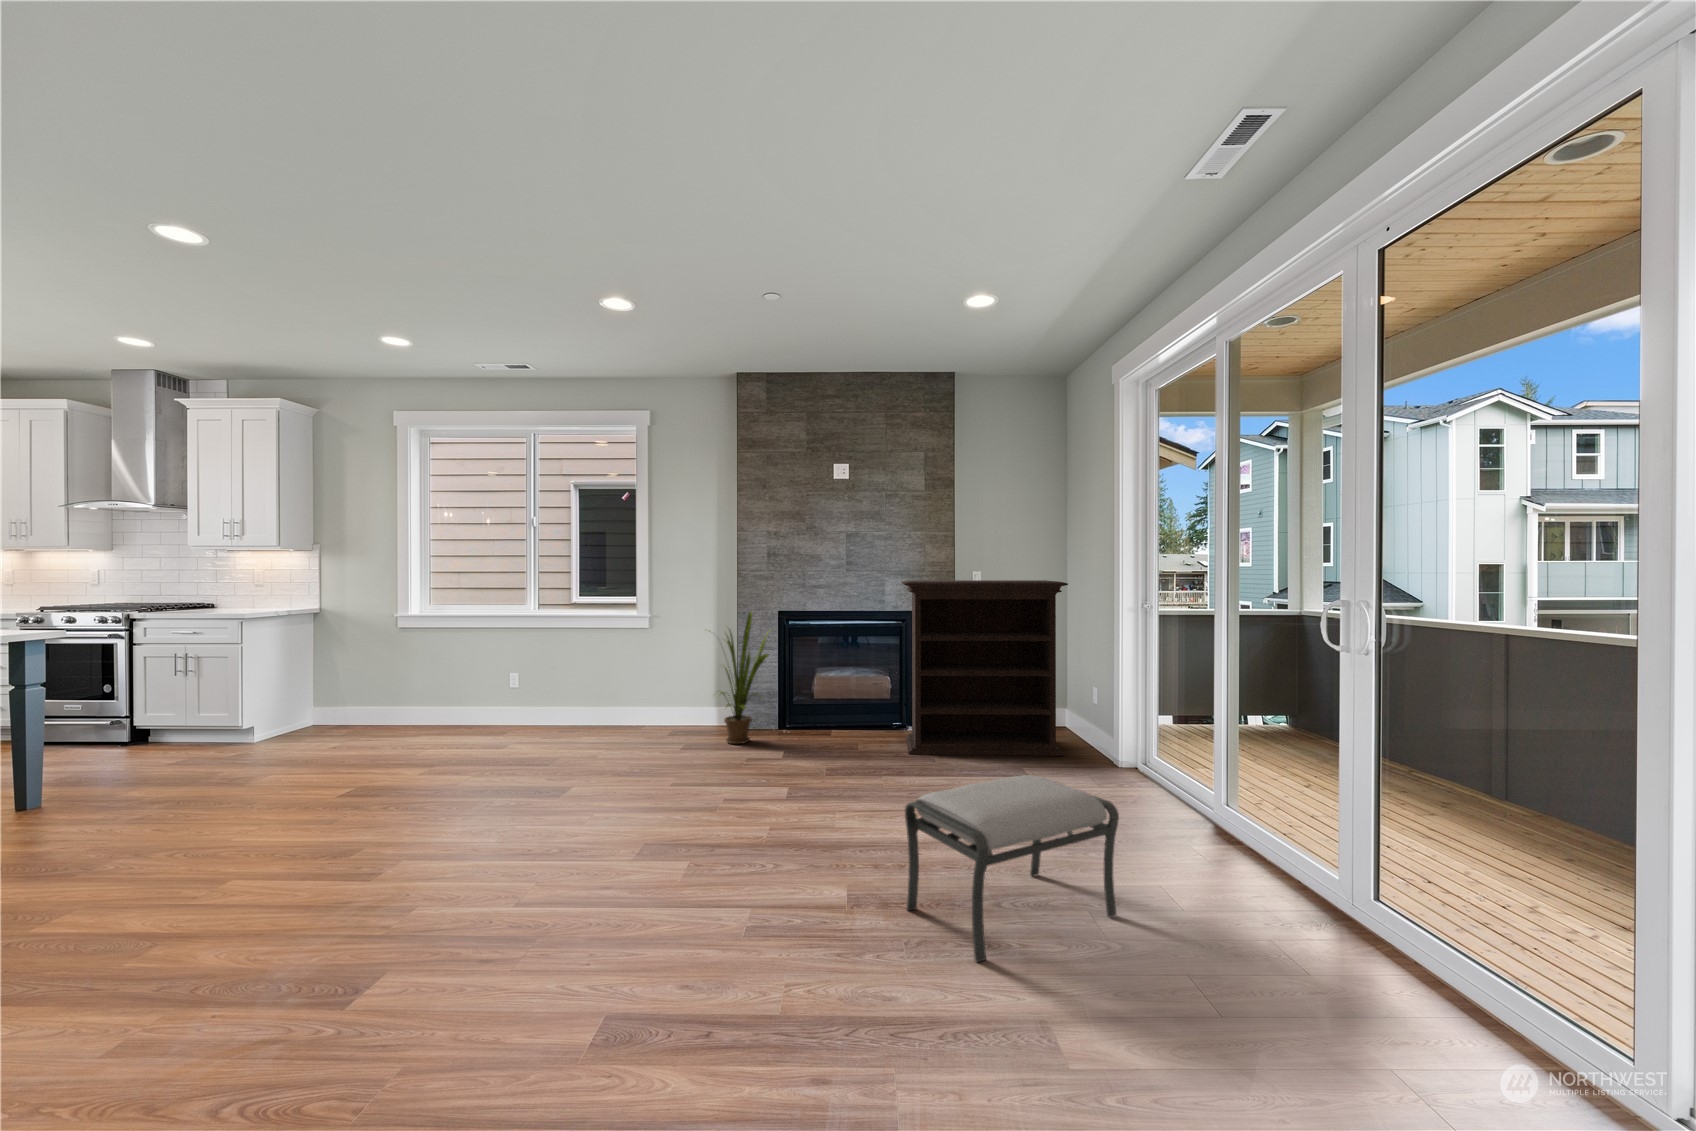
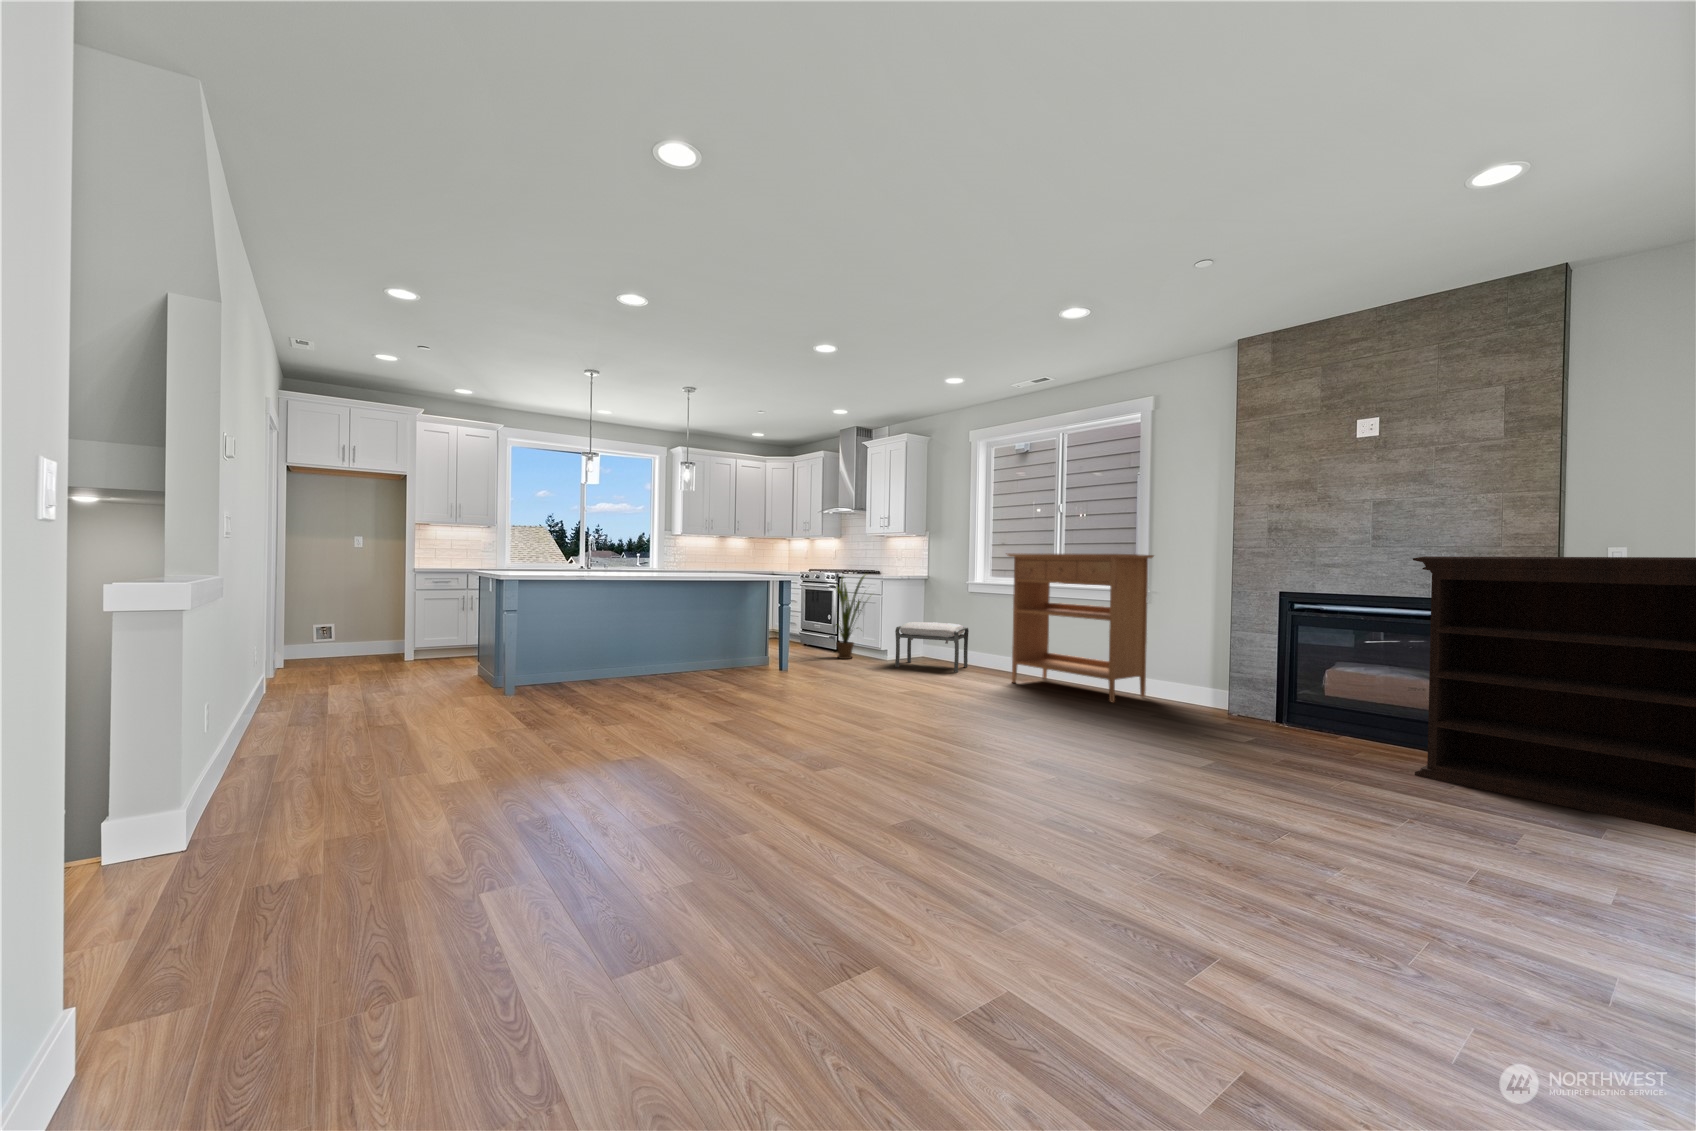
console table: none [478,578,657,741] -> present [1006,553,1154,702]
house plant: present [709,612,769,744] -> present [836,575,865,659]
ottoman: present [905,775,1119,962] -> present [895,622,969,672]

